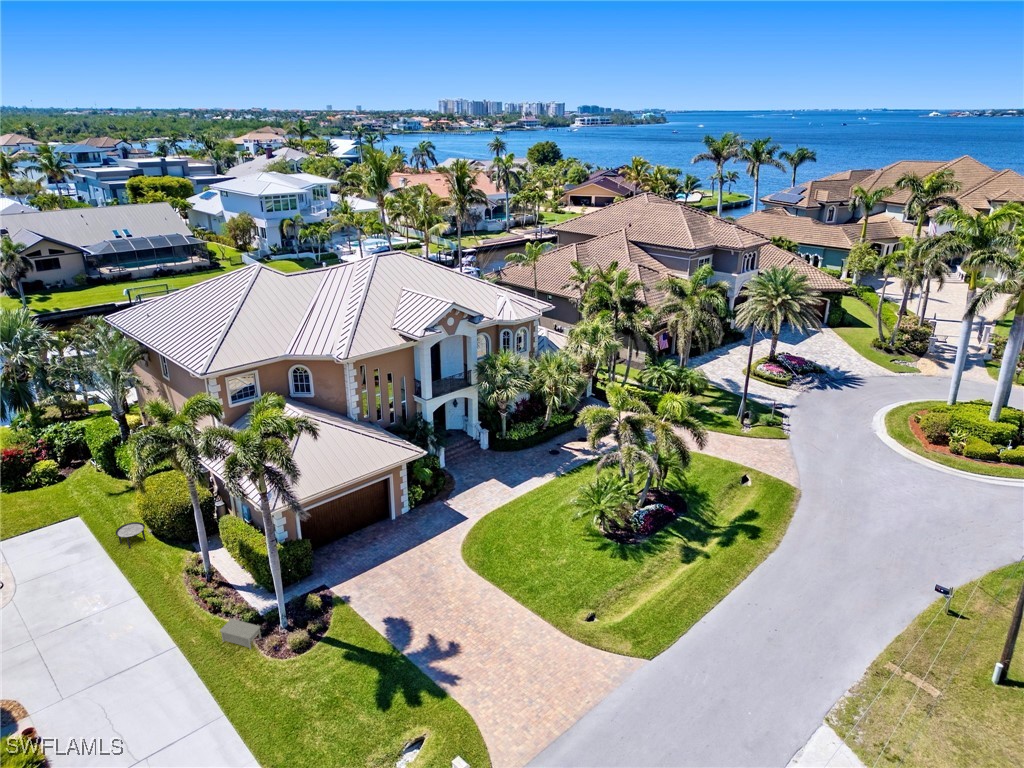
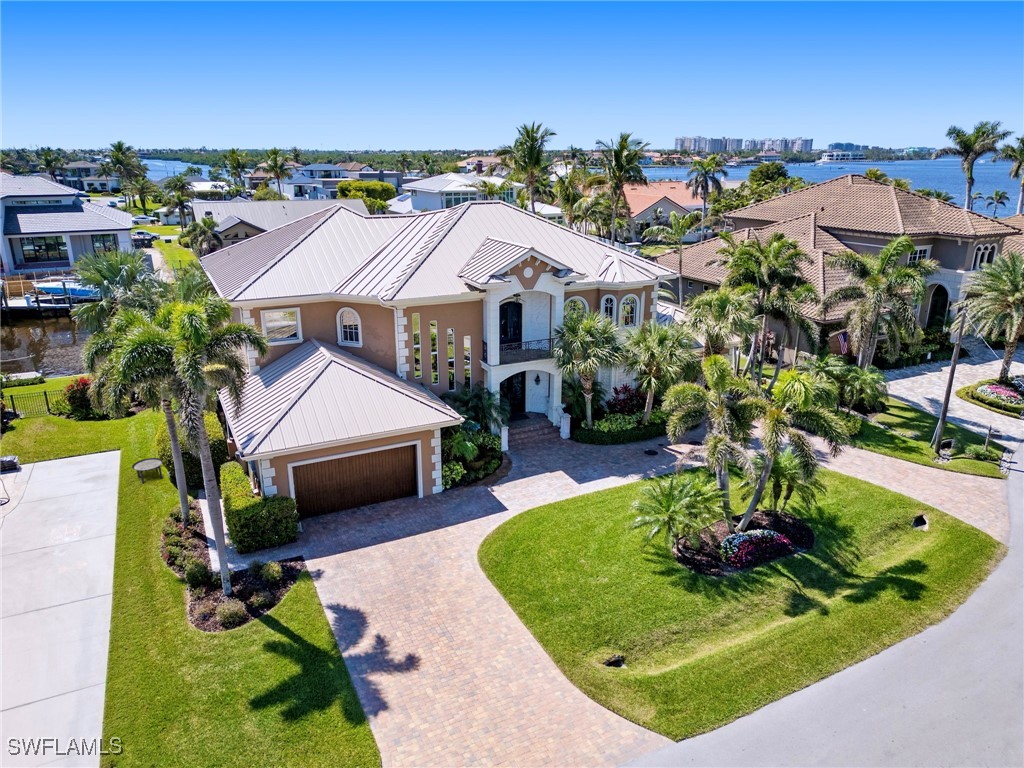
storage bench: present [220,619,261,650] -> none [156,569,200,610]

